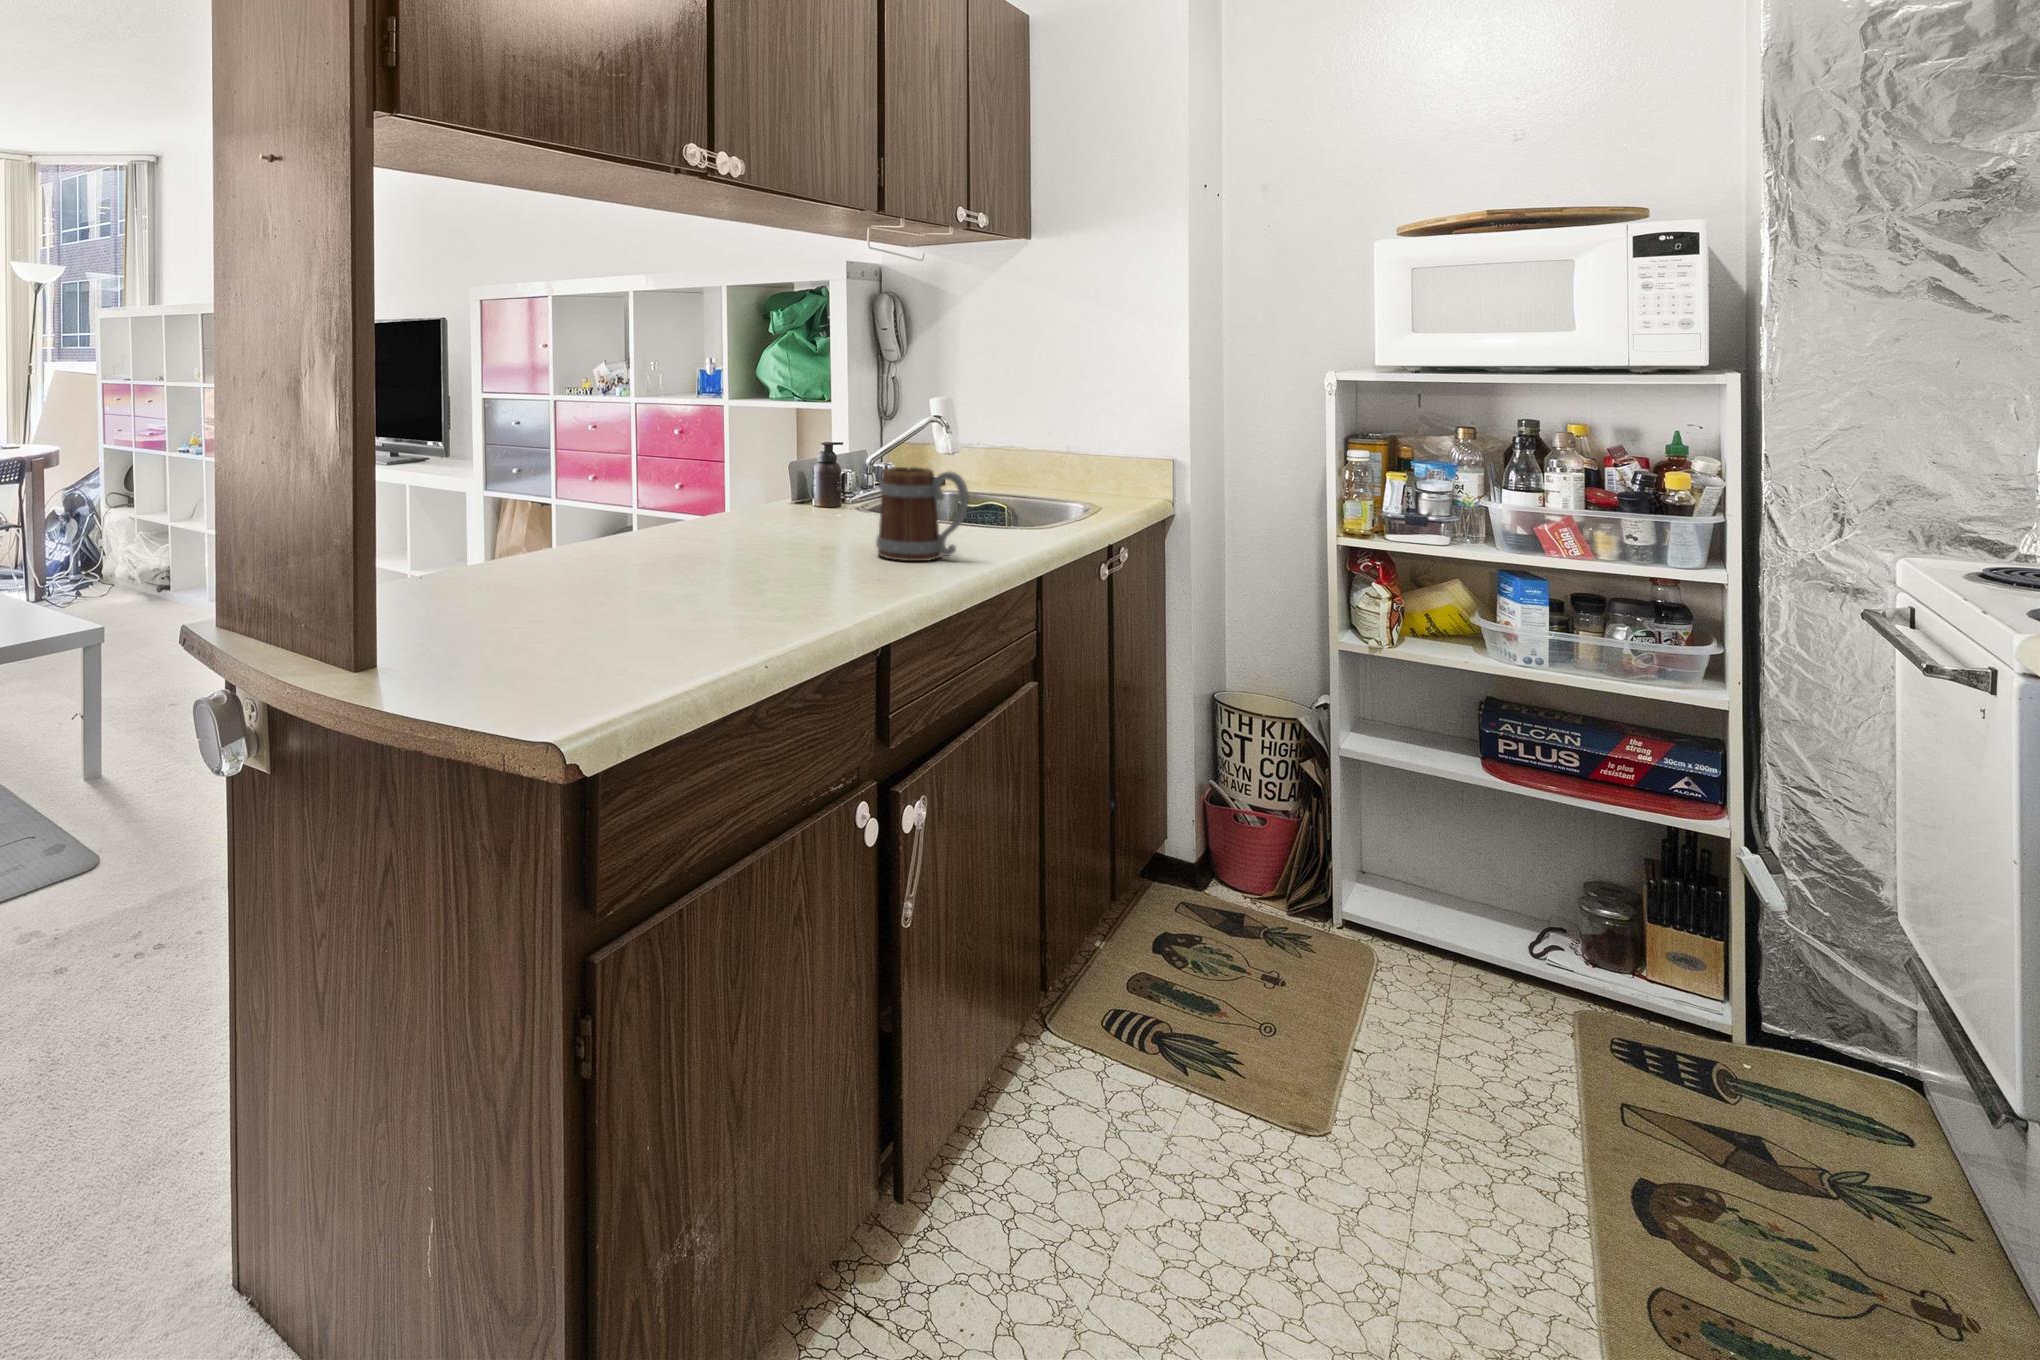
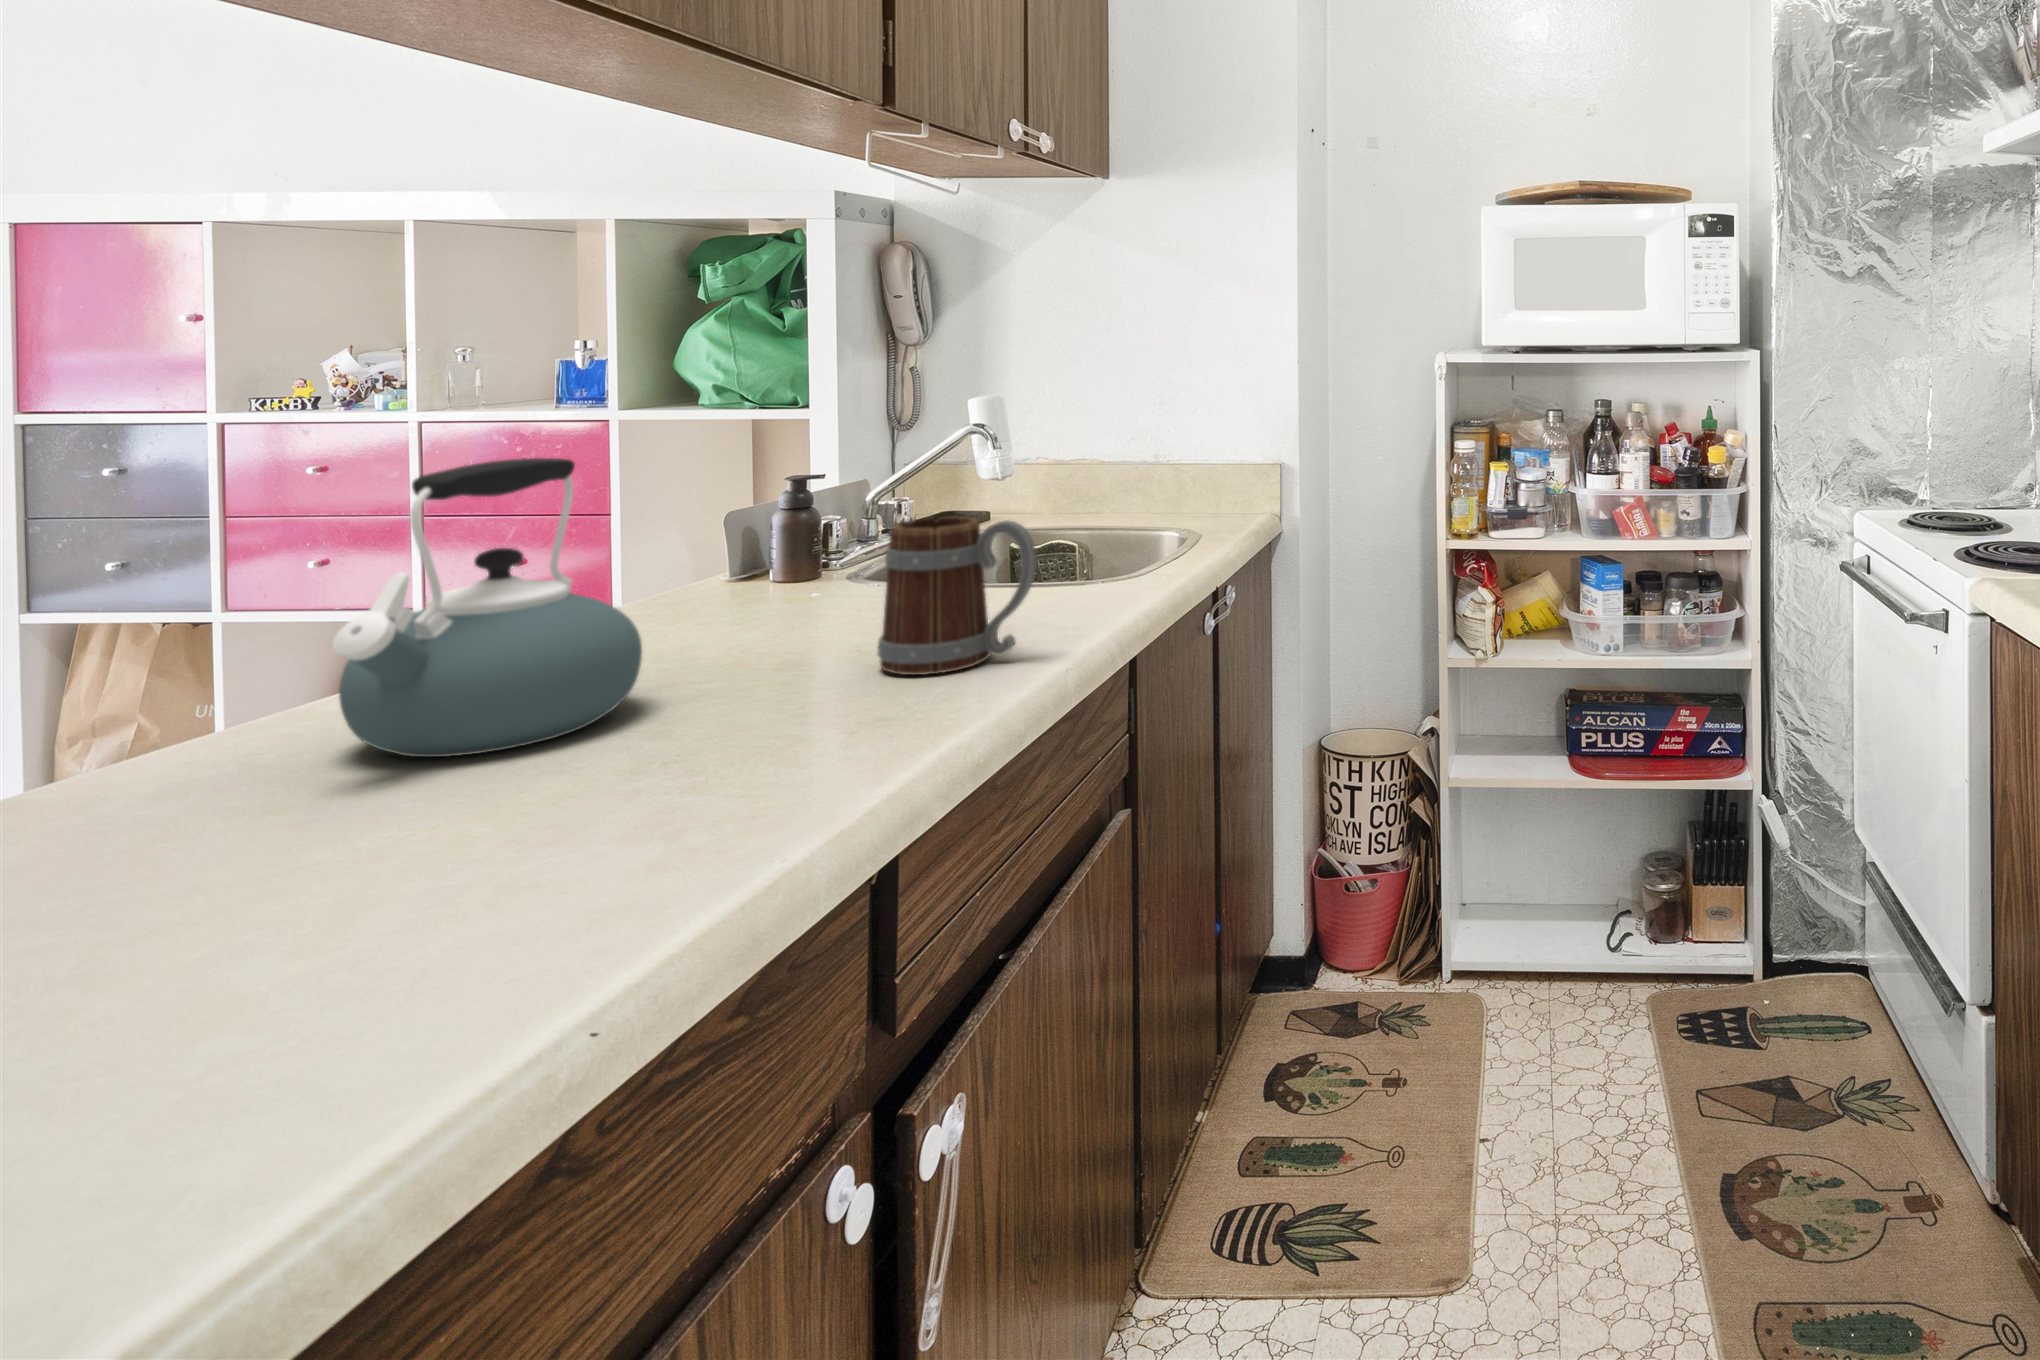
kettle: none [643,419,760,563] -> present [332,458,642,757]

